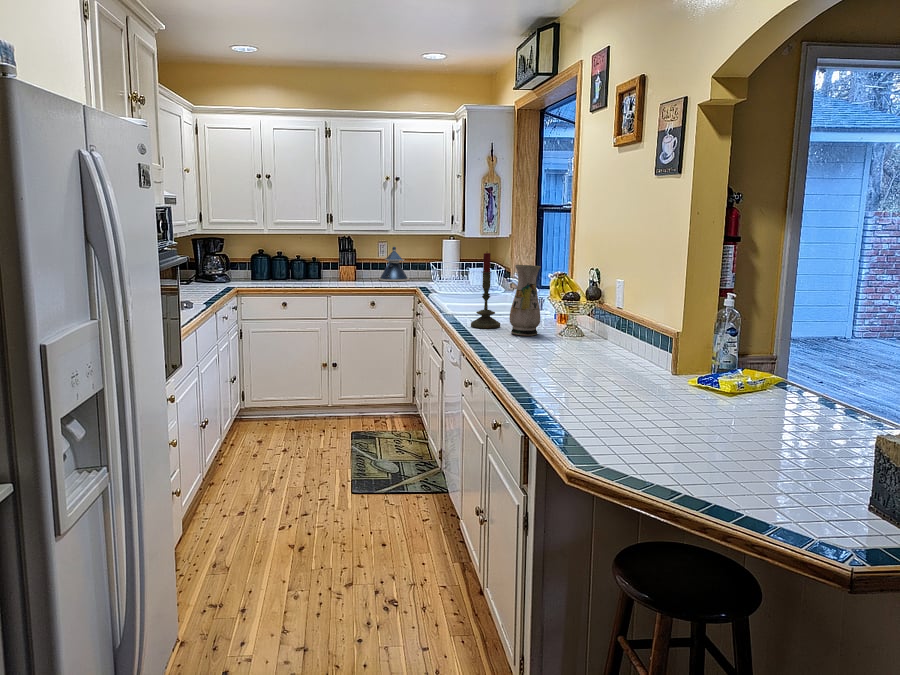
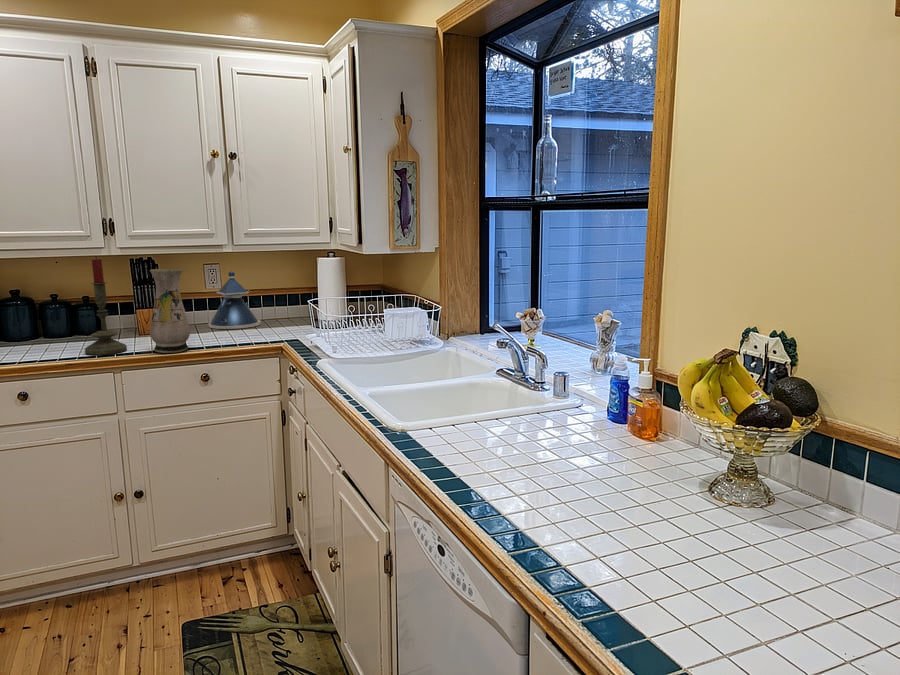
candle: present [471,253,500,328] -> present [85,257,127,355]
vase: present [509,265,541,336] -> present [150,269,190,353]

